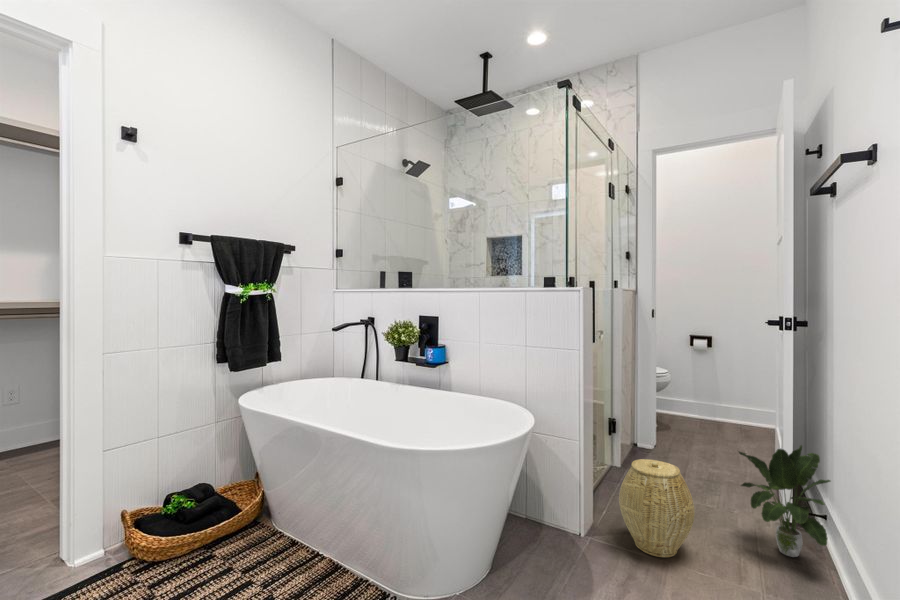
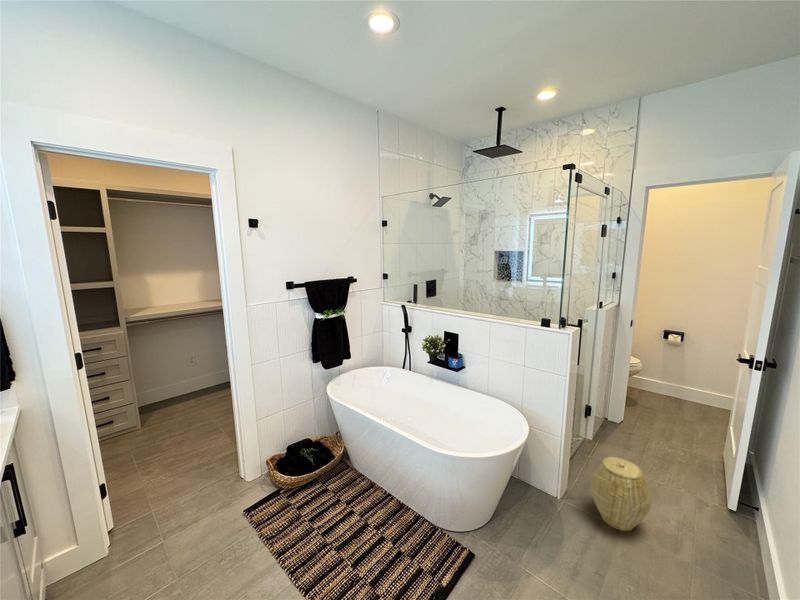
potted plant: present [739,445,830,557] -> none [692,462,775,550]

